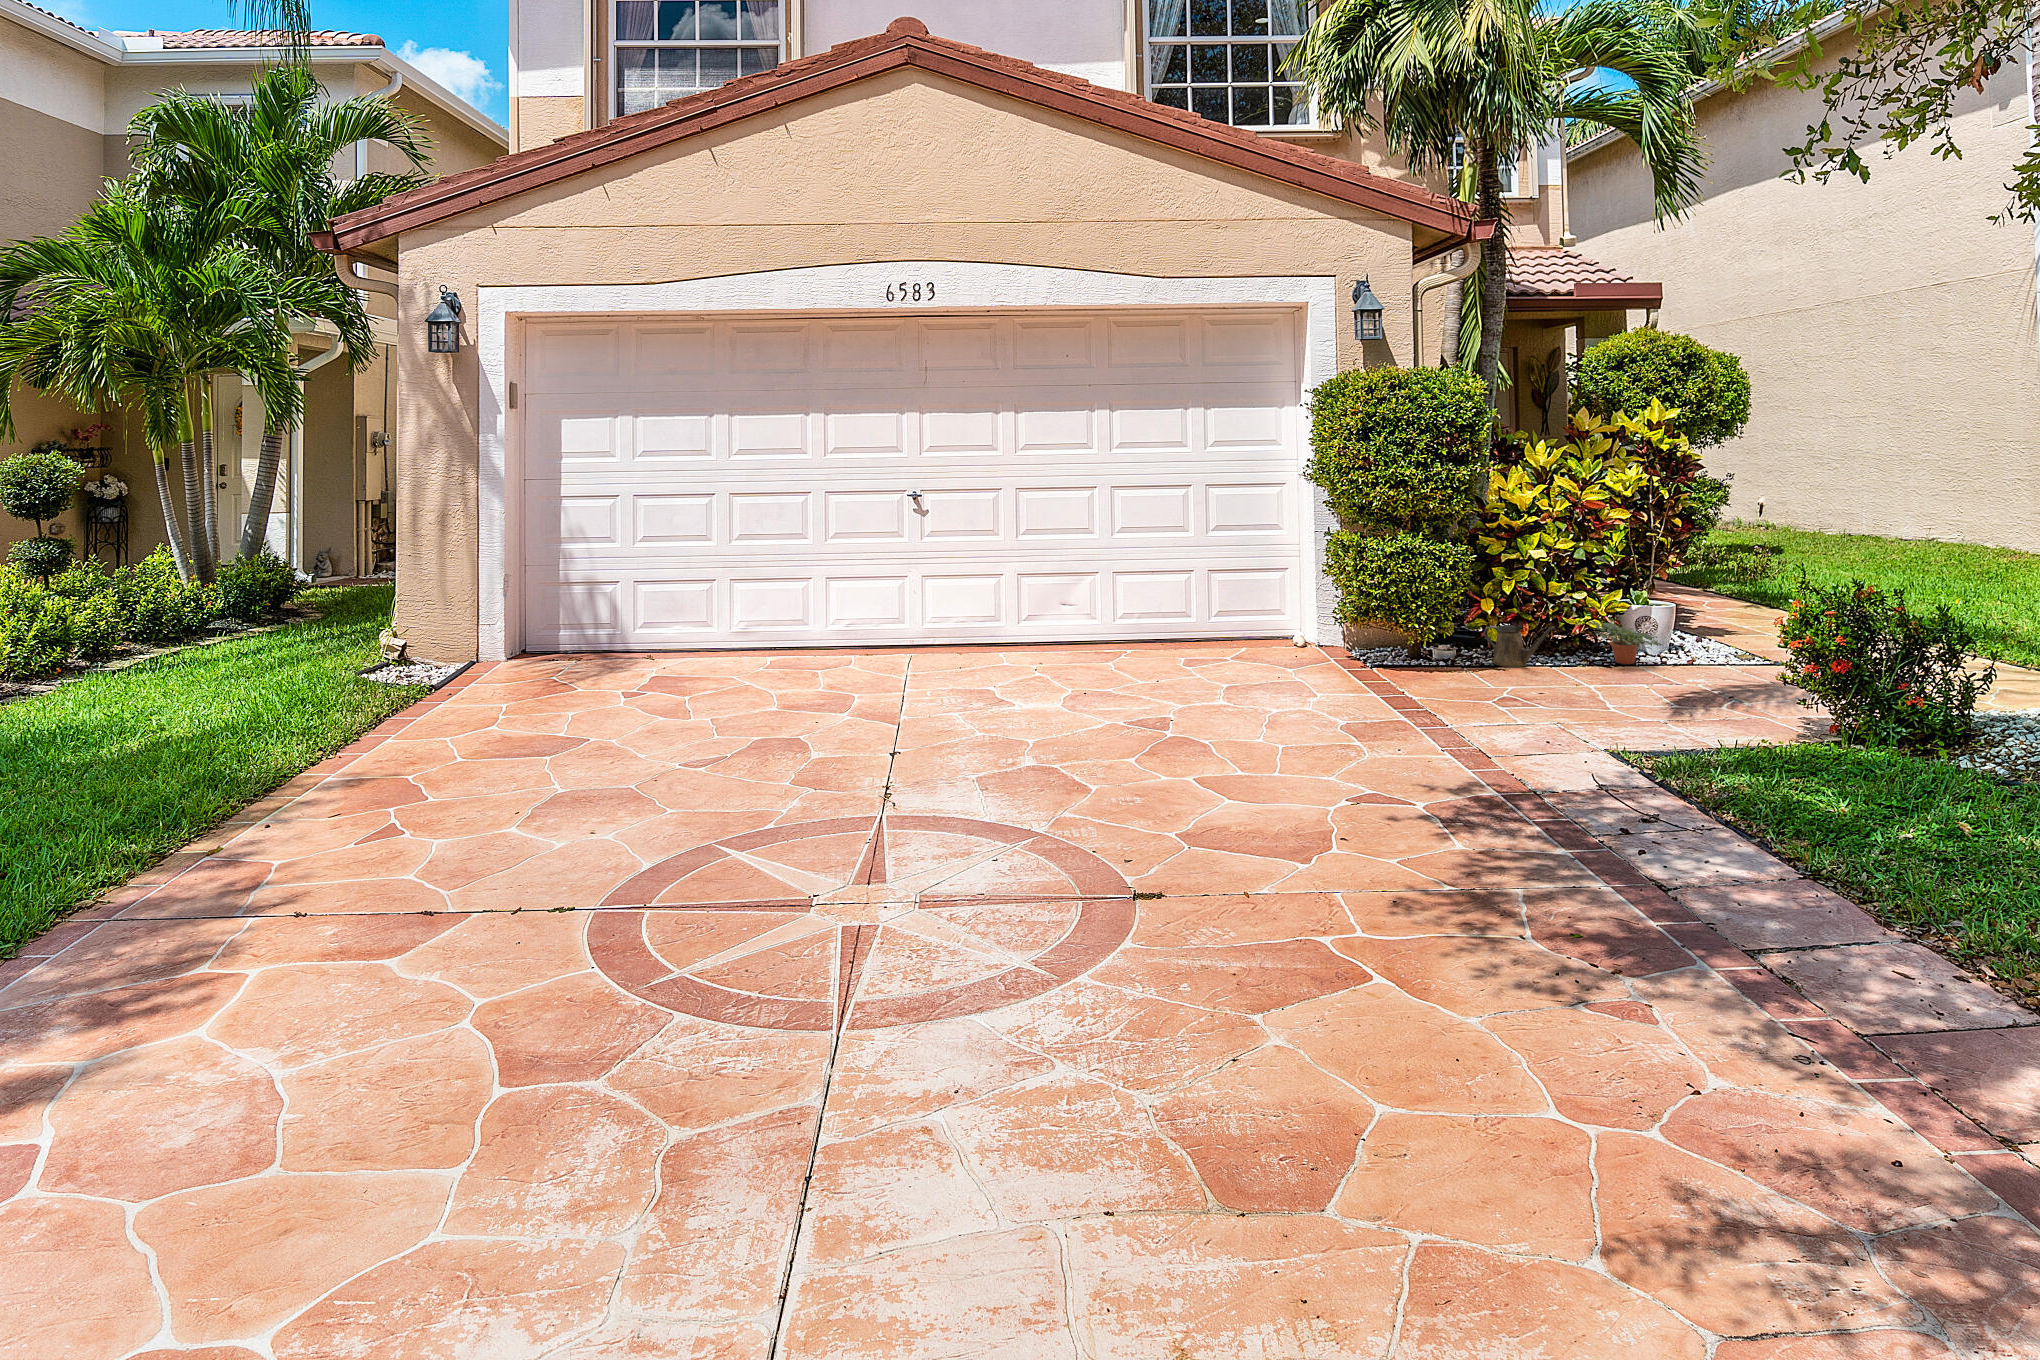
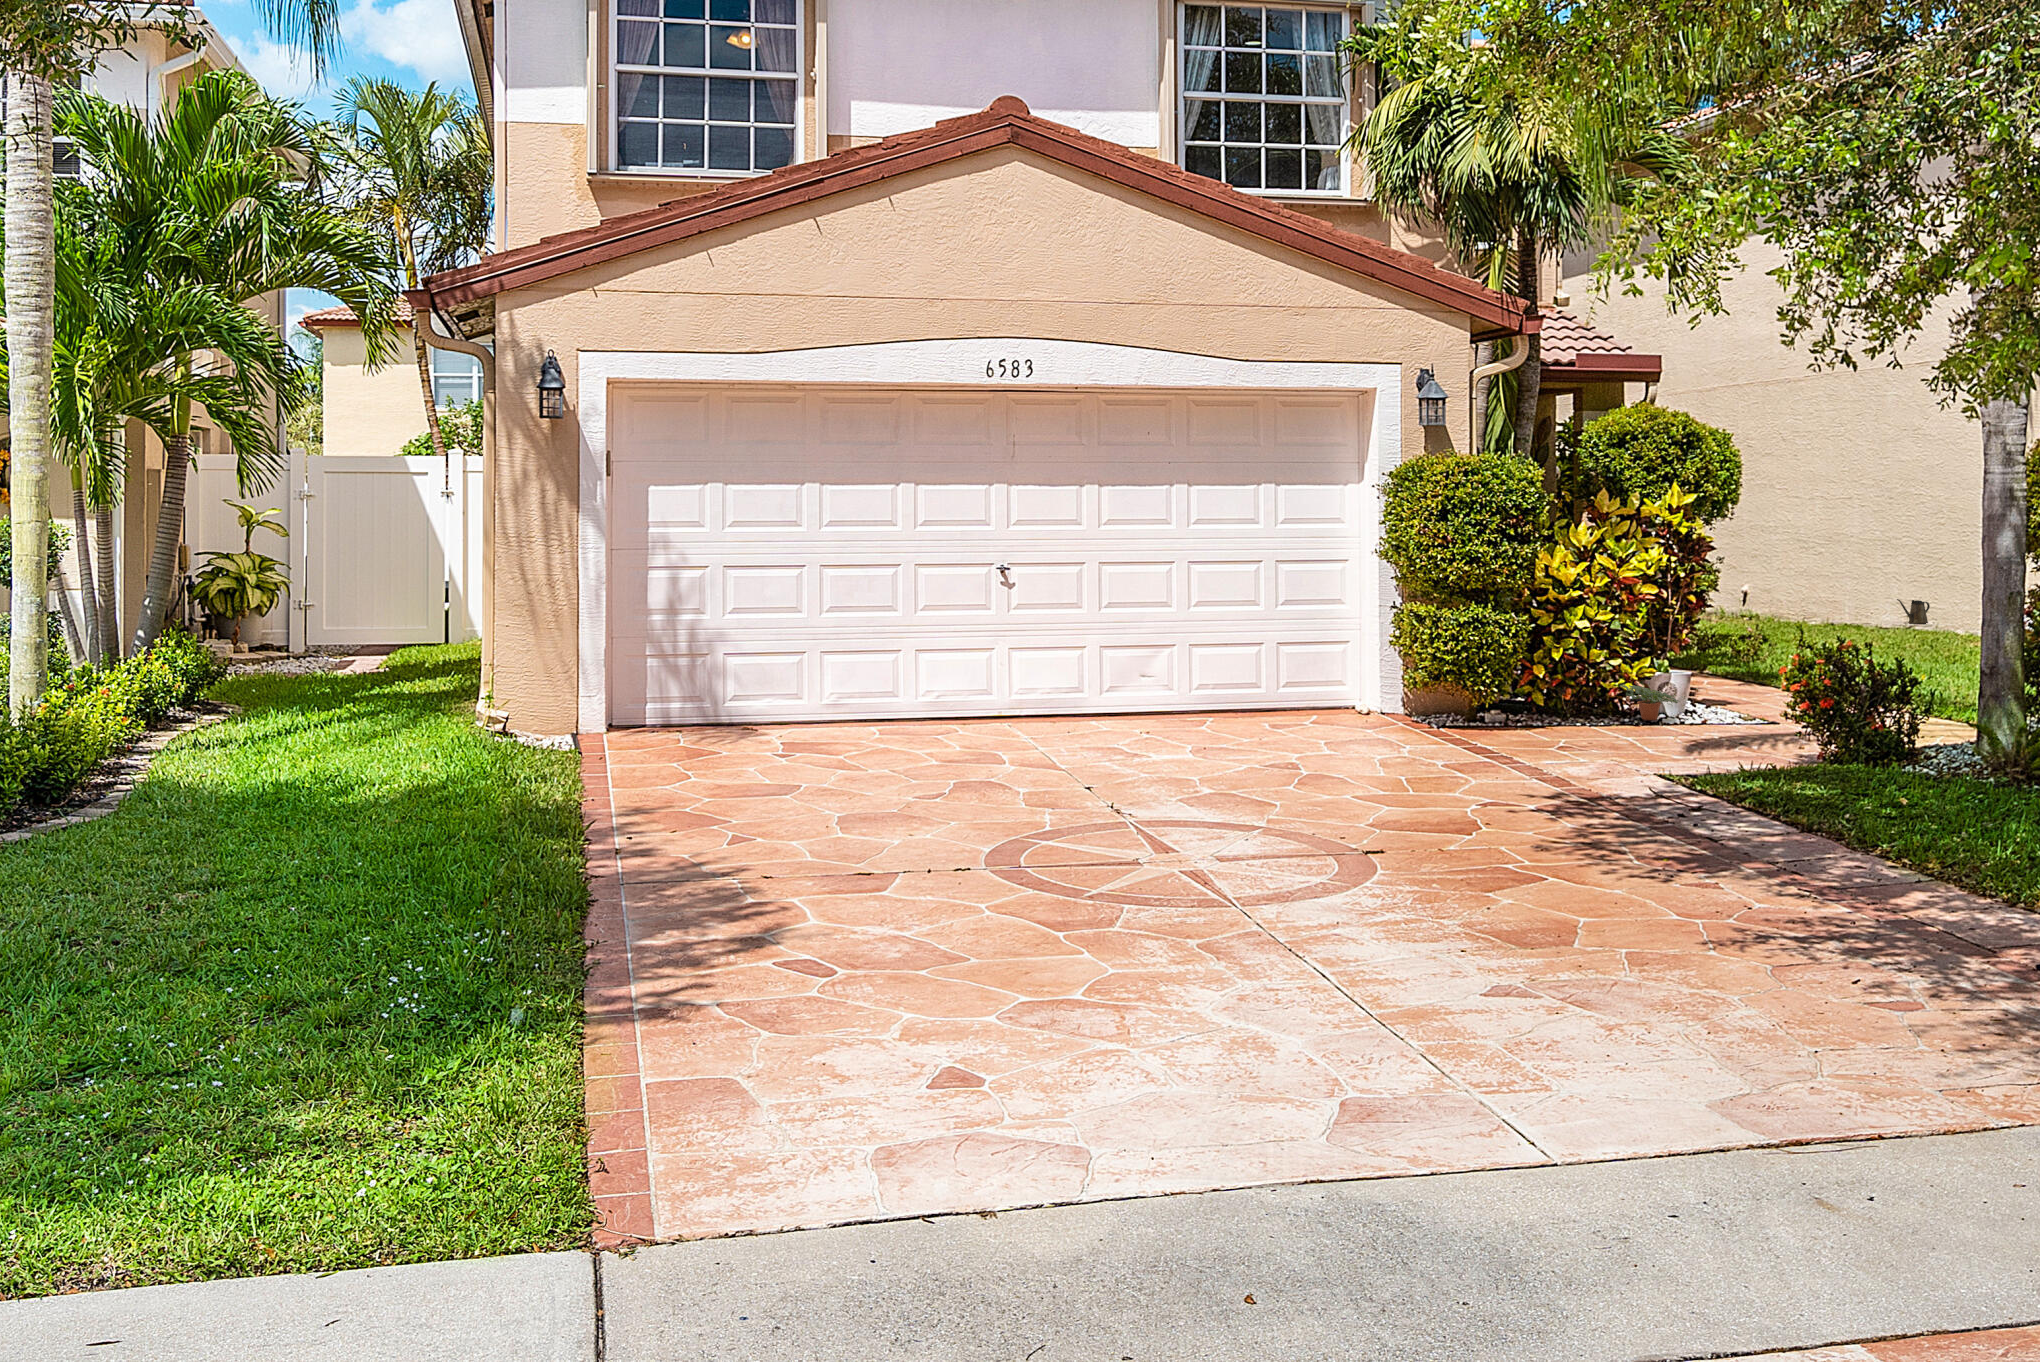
watering can: present [1484,625,1555,667] -> present [1897,599,1930,624]

